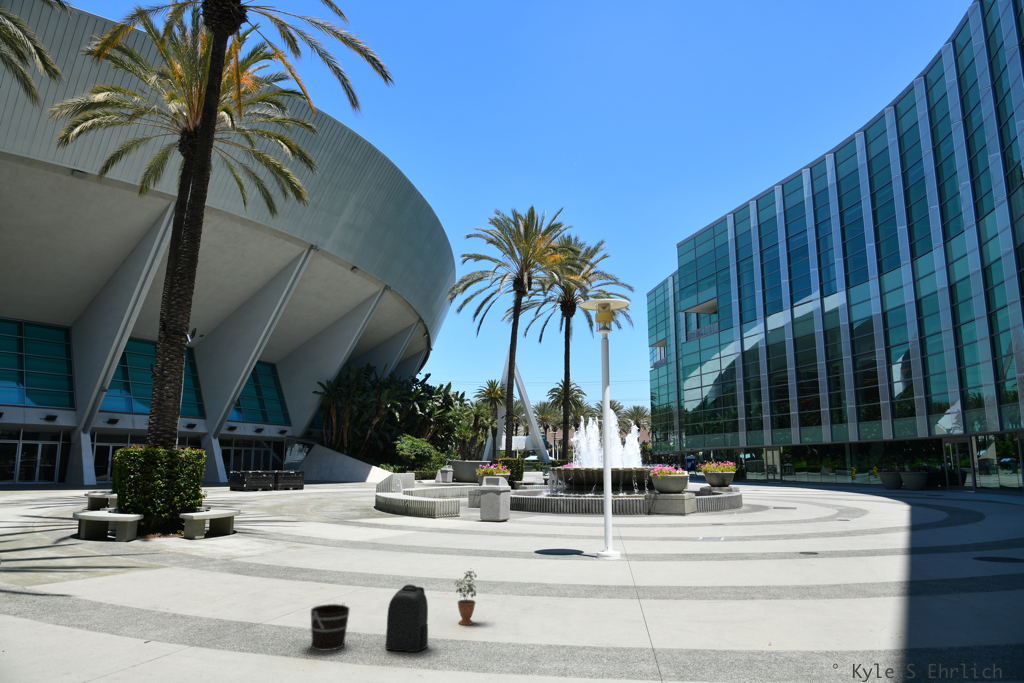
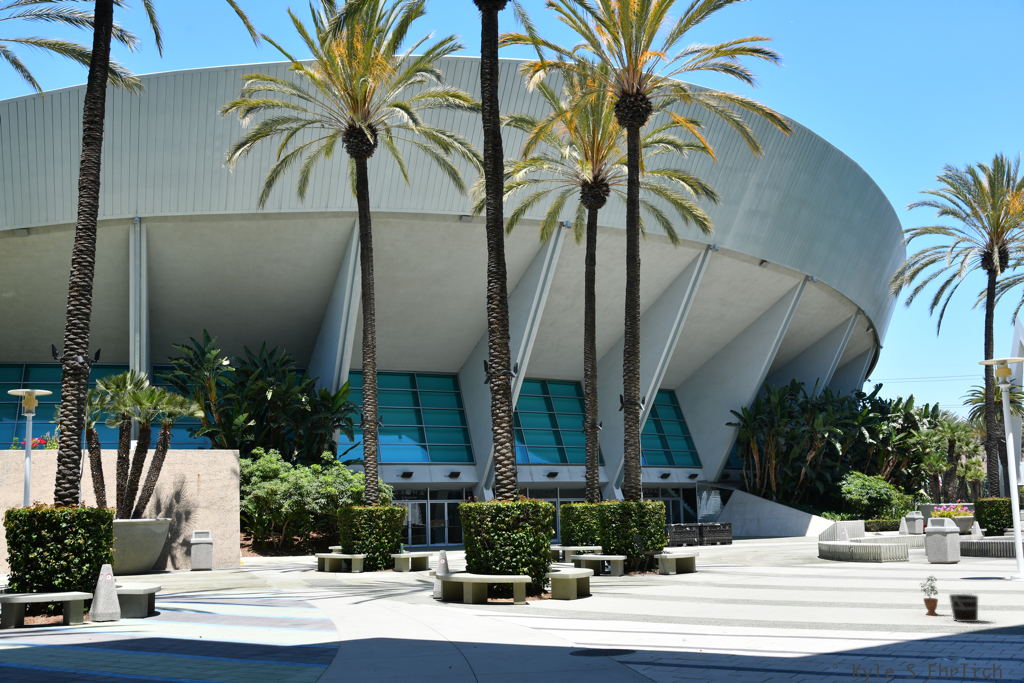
chair: none [154,492,192,539] -> present [635,534,664,571]
backpack: present [386,584,428,652] -> none [870,578,902,621]
bucket: present [311,604,349,651] -> present [950,594,978,622]

